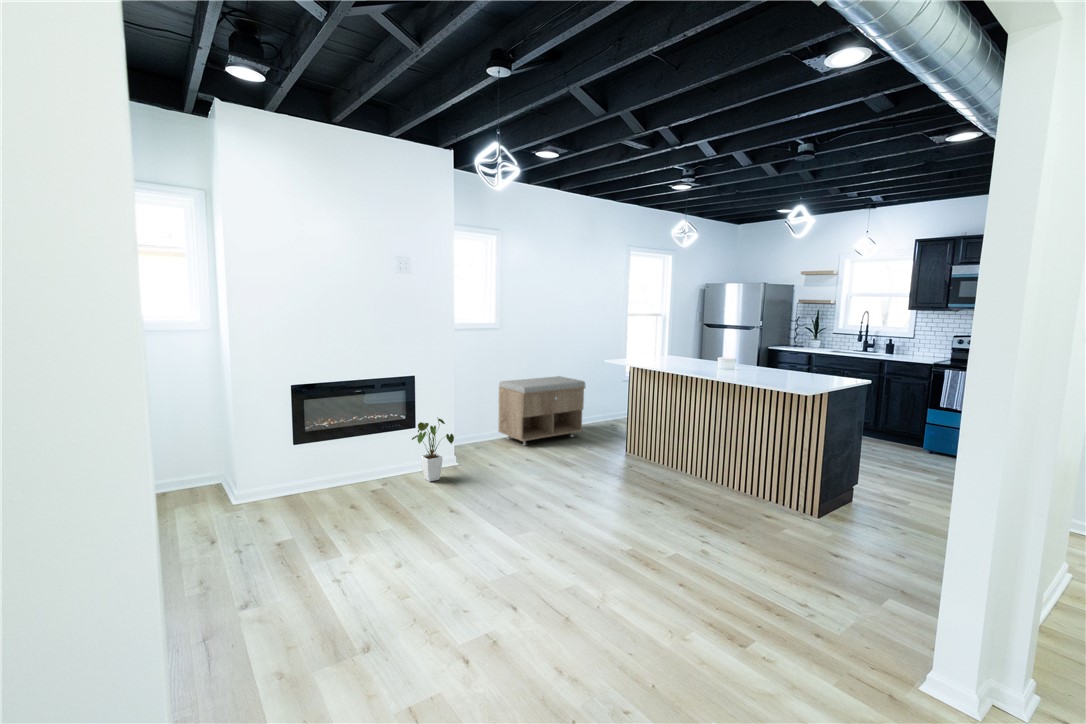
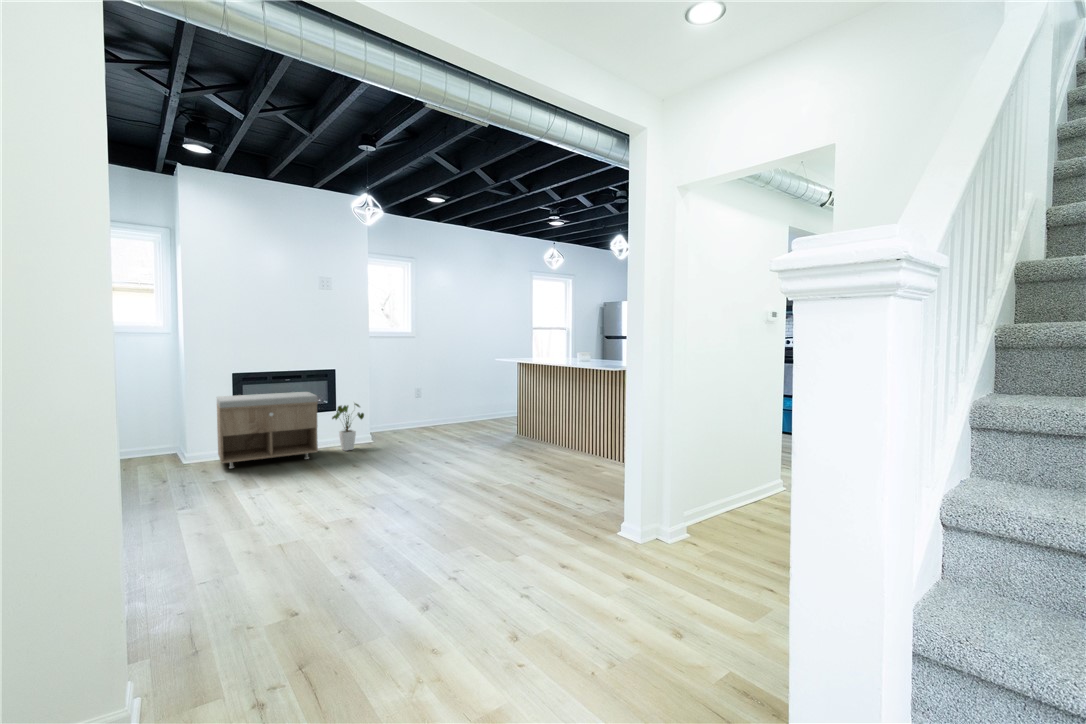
storage bench: present [498,376,585,445] -> present [217,392,318,468]

